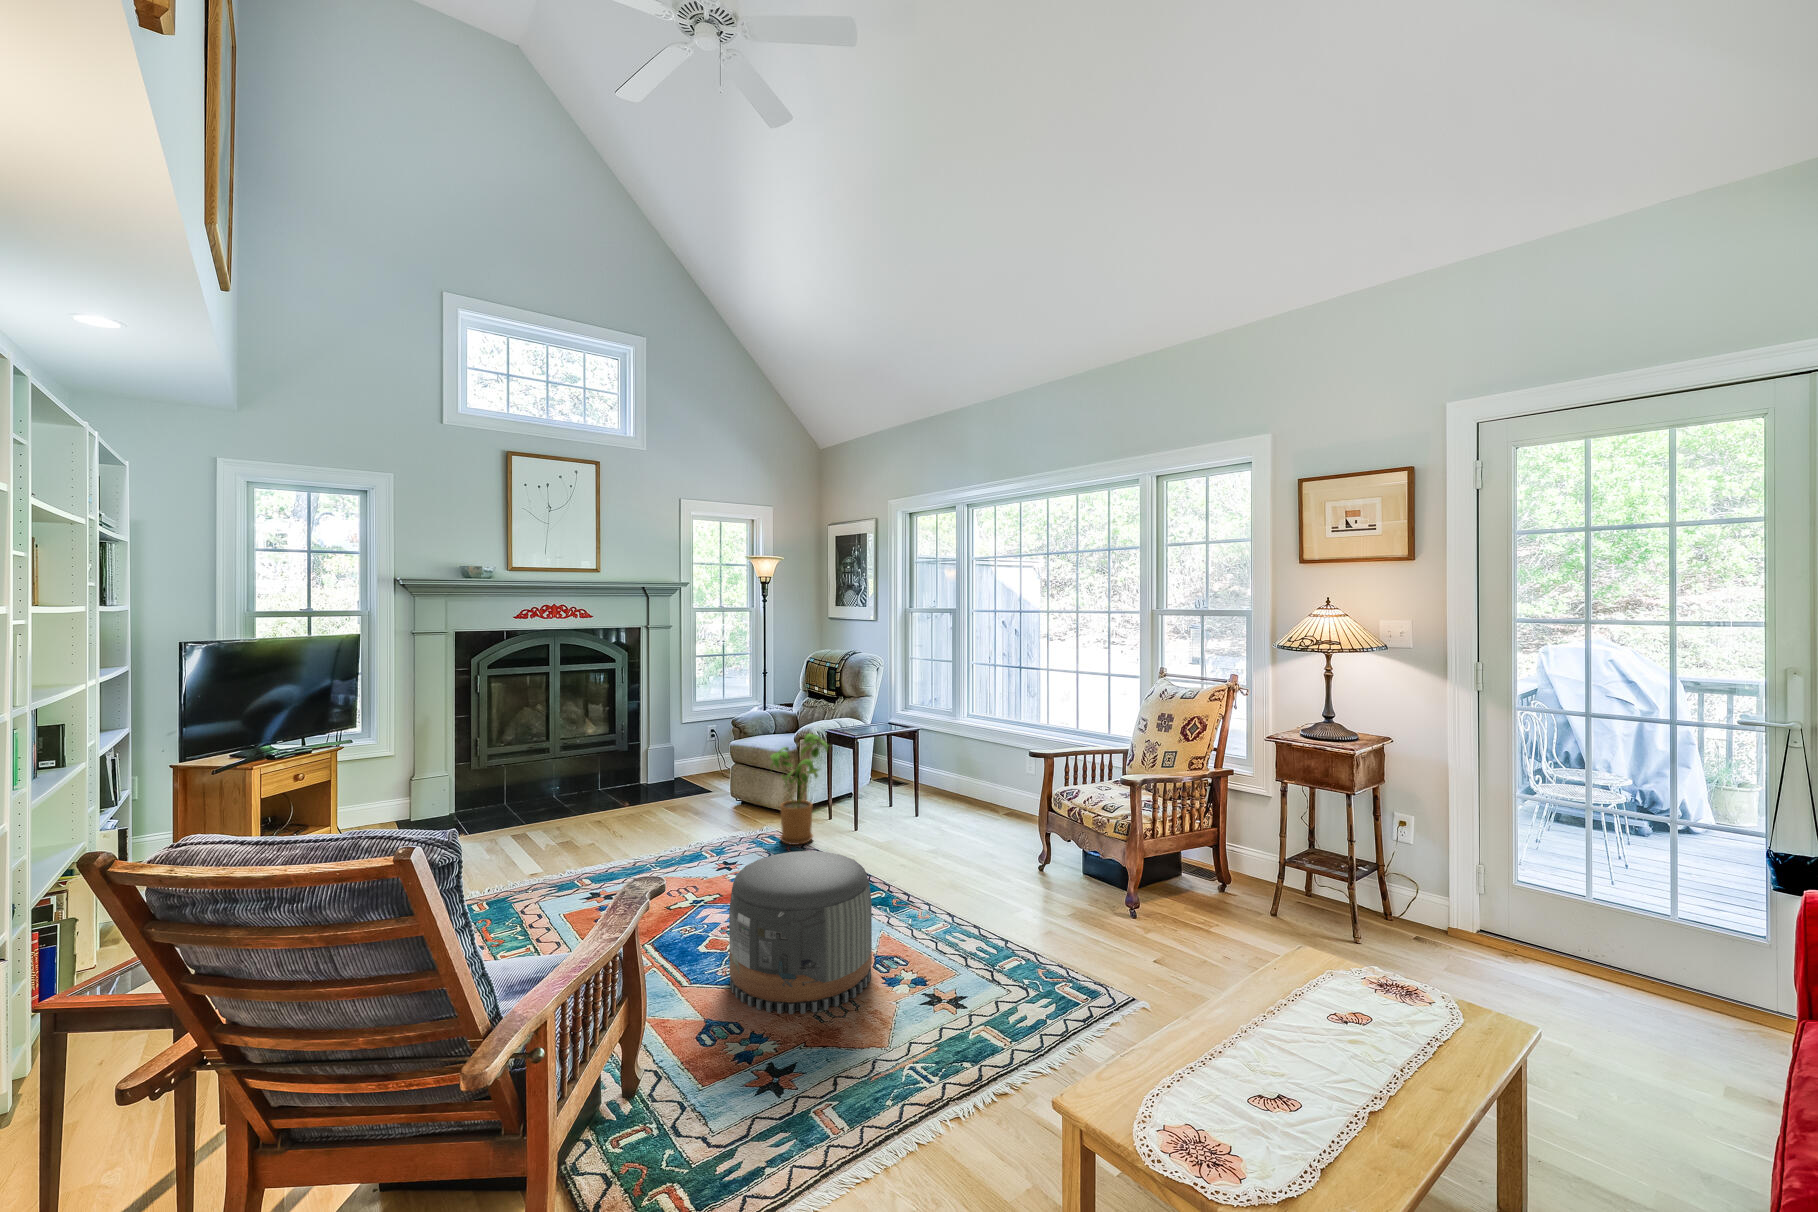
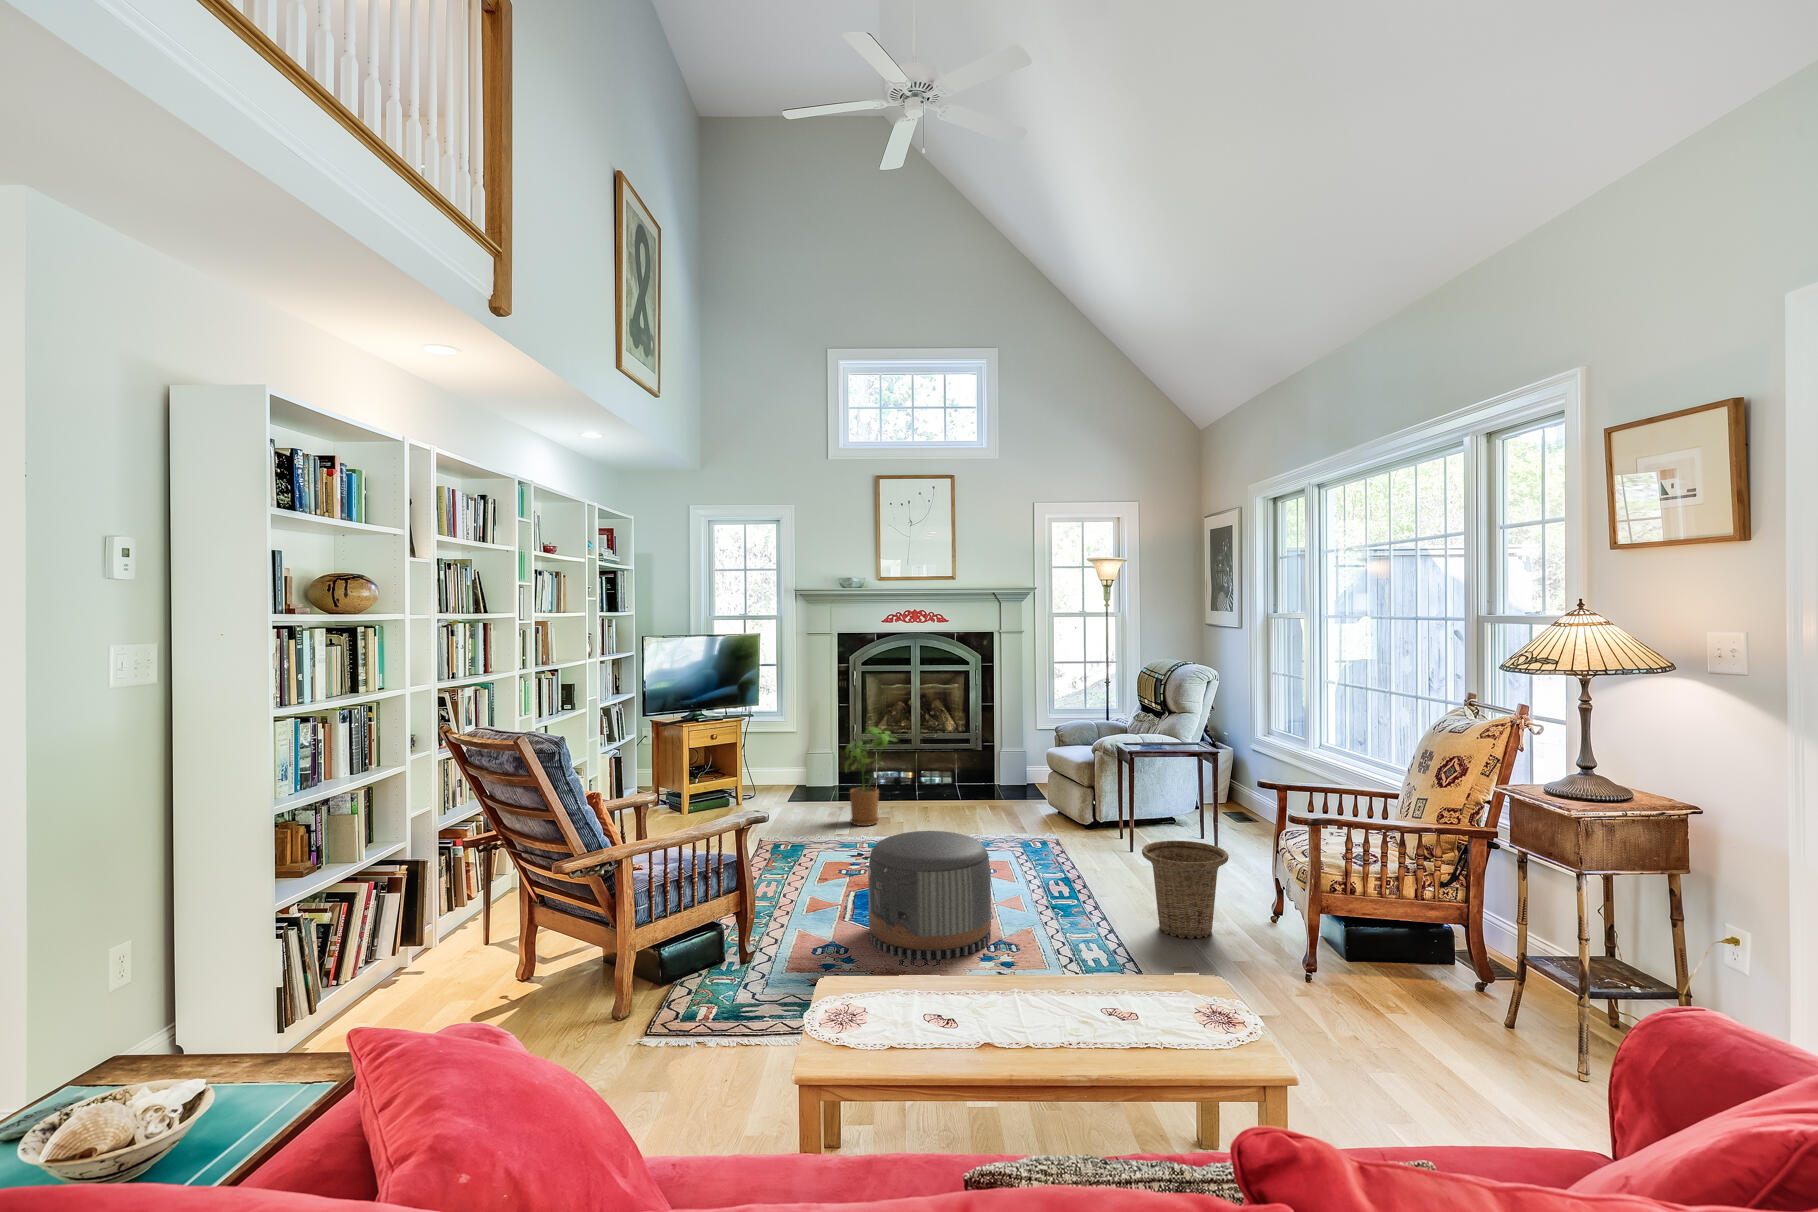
house plant: present [770,734,828,845] -> present [845,727,897,826]
basket: none [960,815,1037,907] -> present [1142,841,1229,939]

